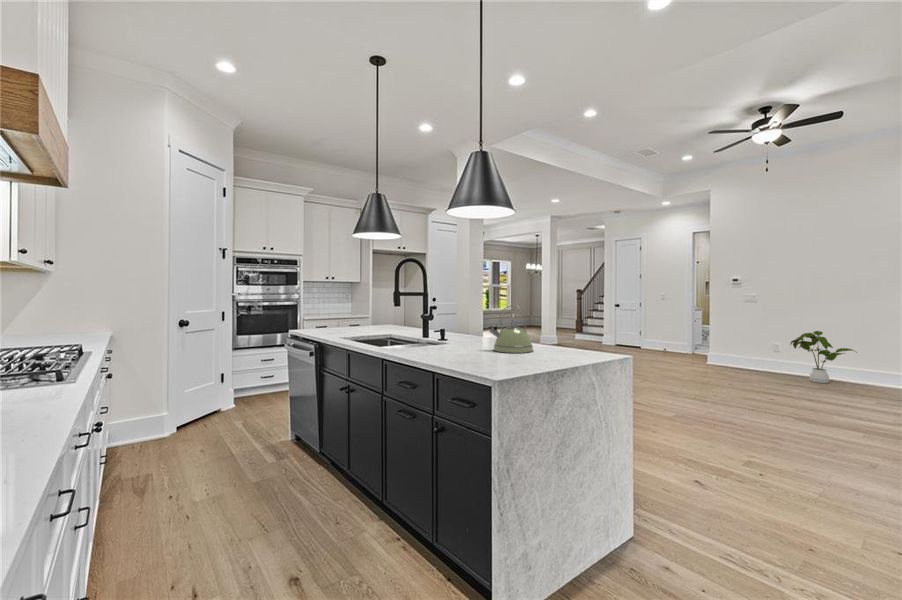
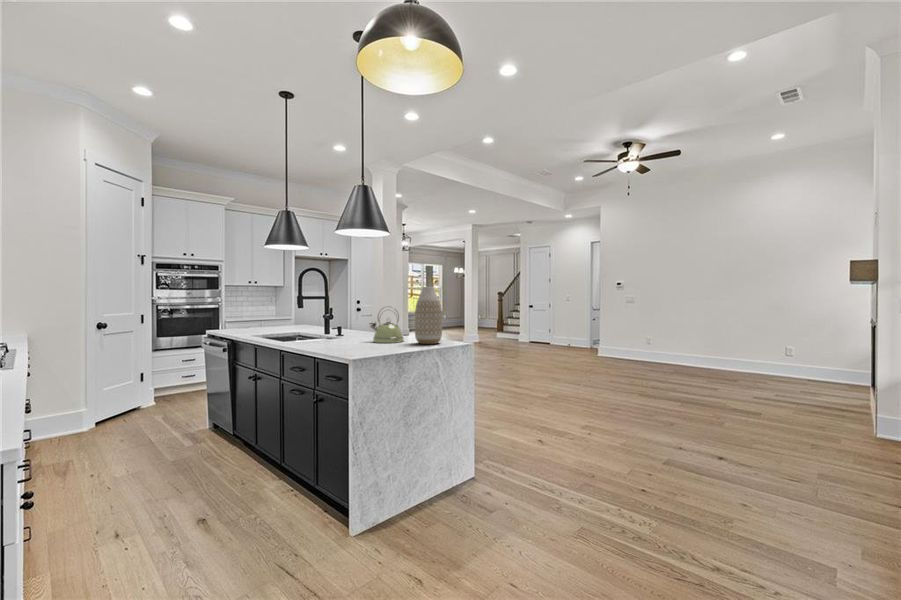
vase: none [553,280,590,356] -> present [415,287,442,344]
house plant: present [790,331,854,383] -> none [657,326,704,369]

